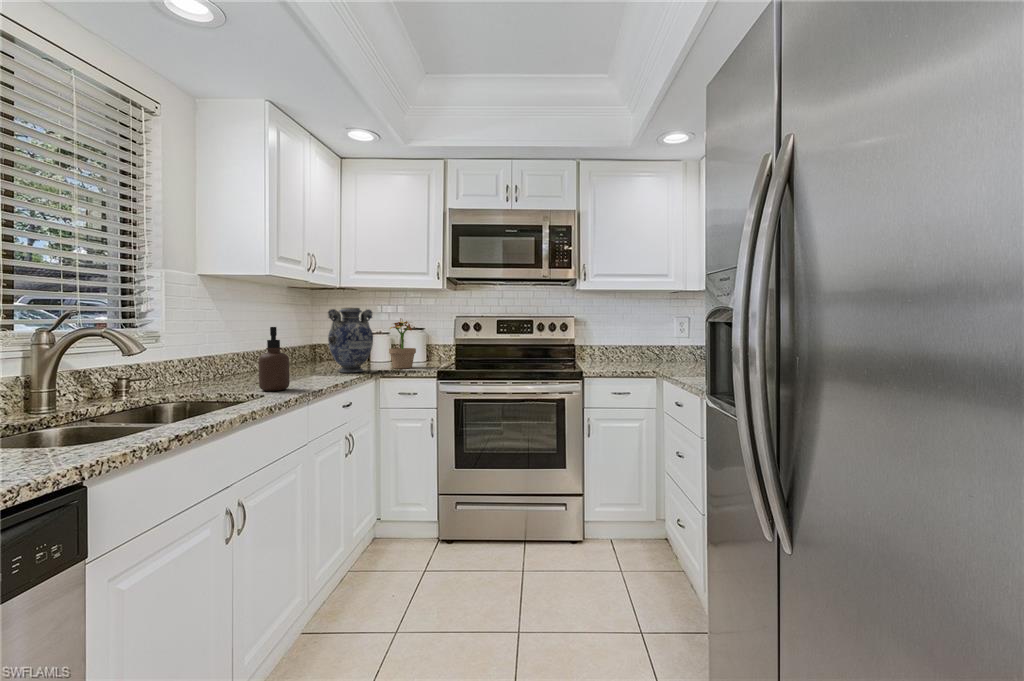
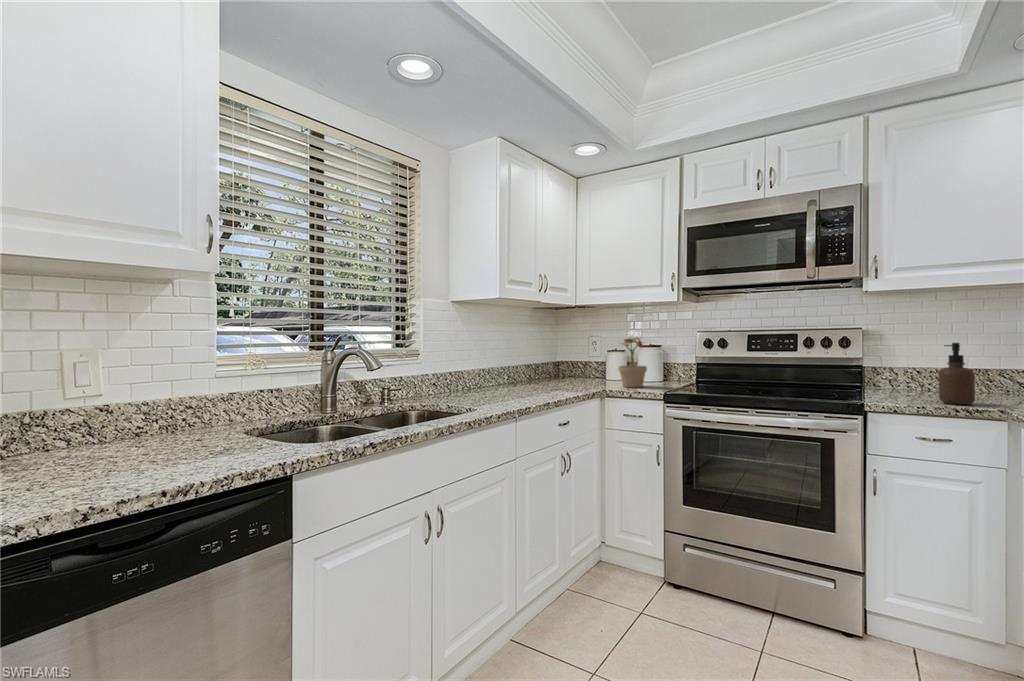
vase: present [328,308,373,373] -> none [554,325,599,390]
soap dispenser: present [259,327,290,391] -> present [938,343,975,405]

